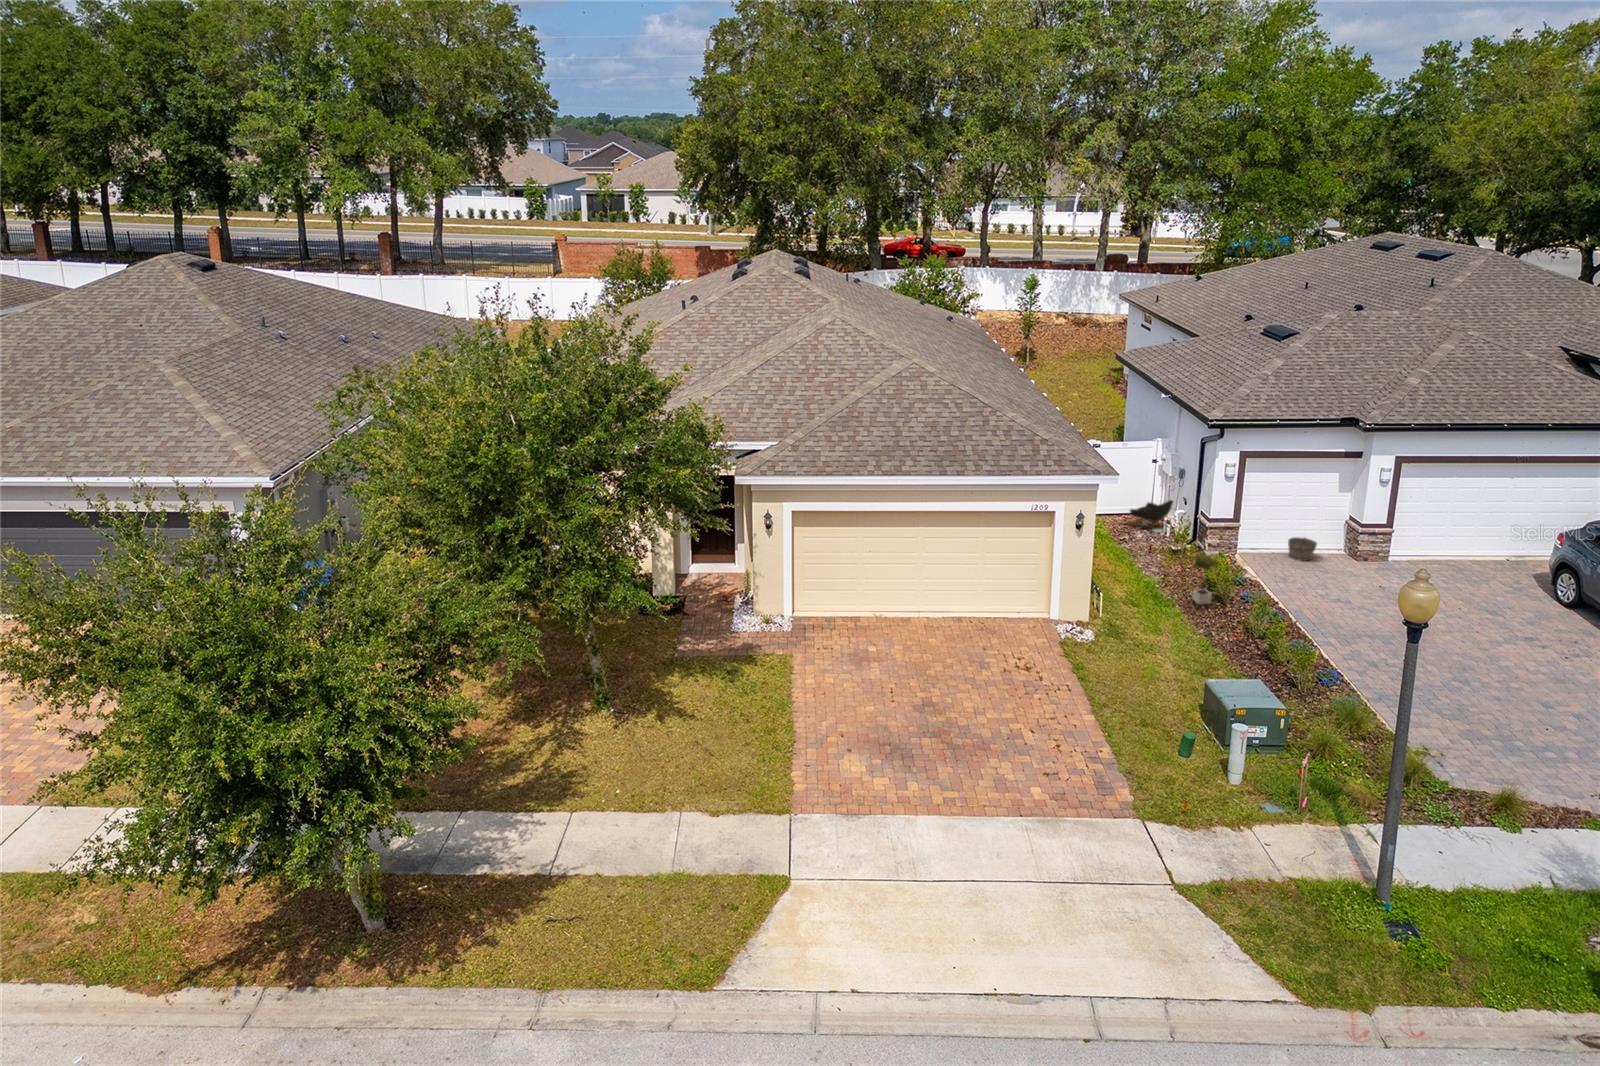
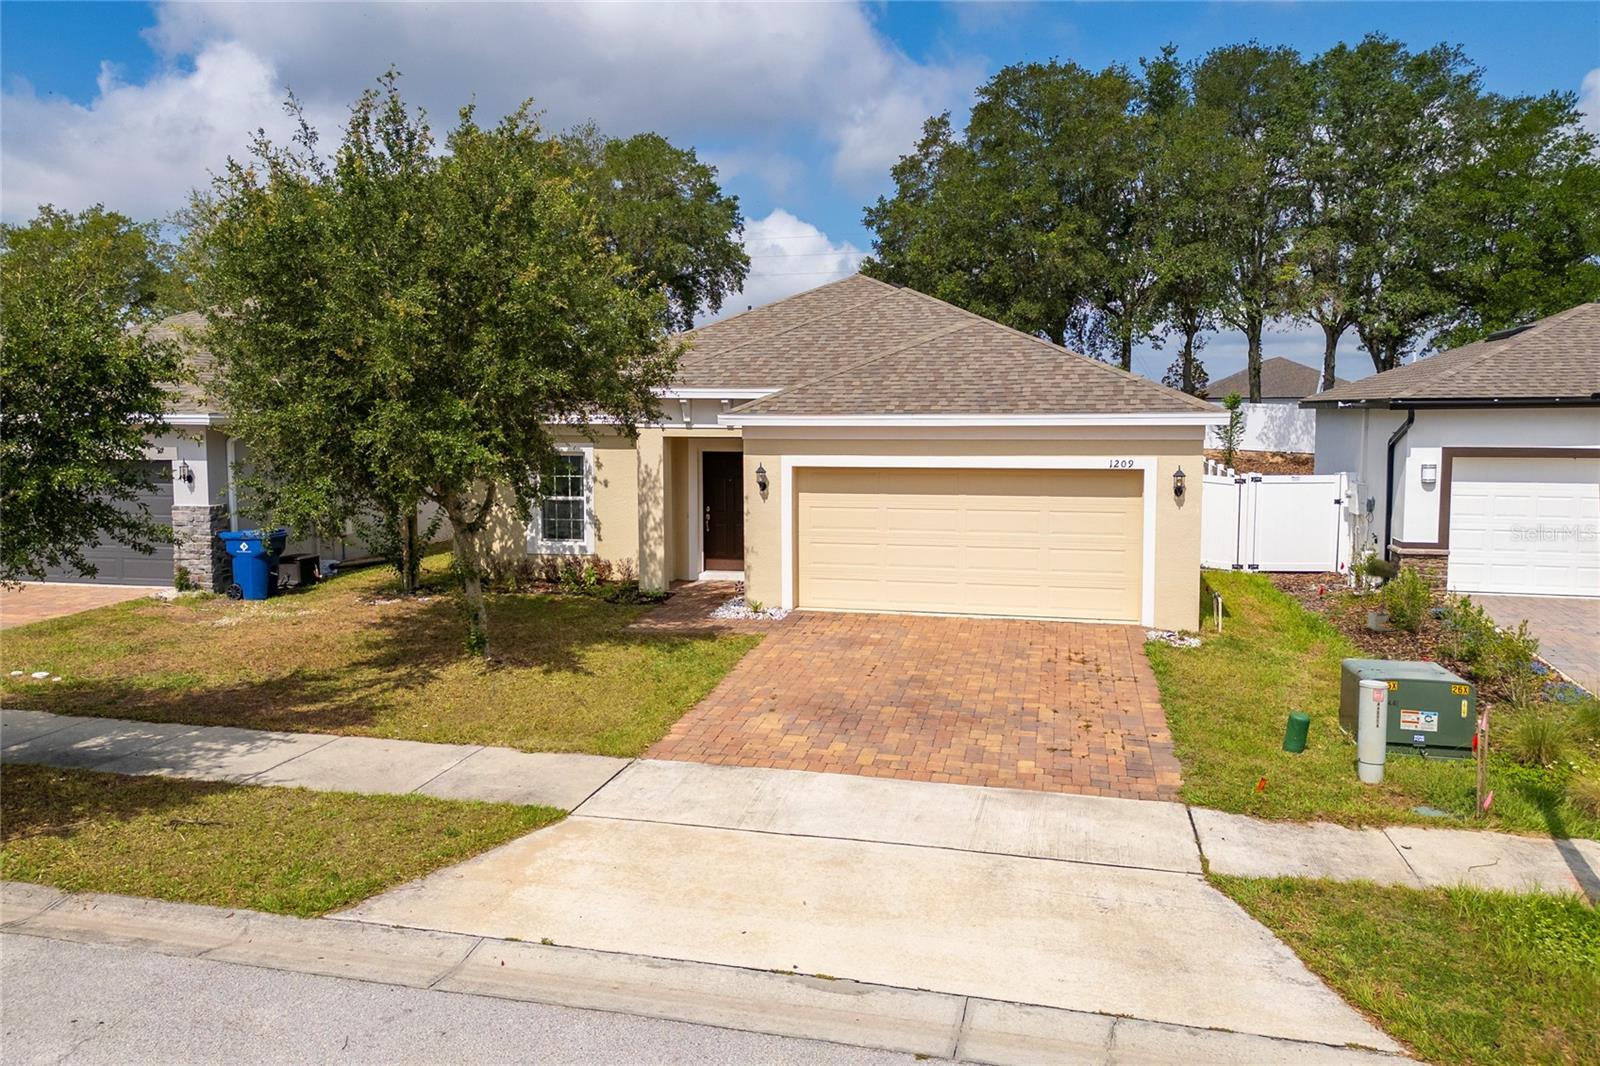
lounge chair: present [1130,500,1173,528] -> none [1298,539,1360,580]
wooden bucket: present [1288,537,1317,561] -> none [1527,568,1572,602]

